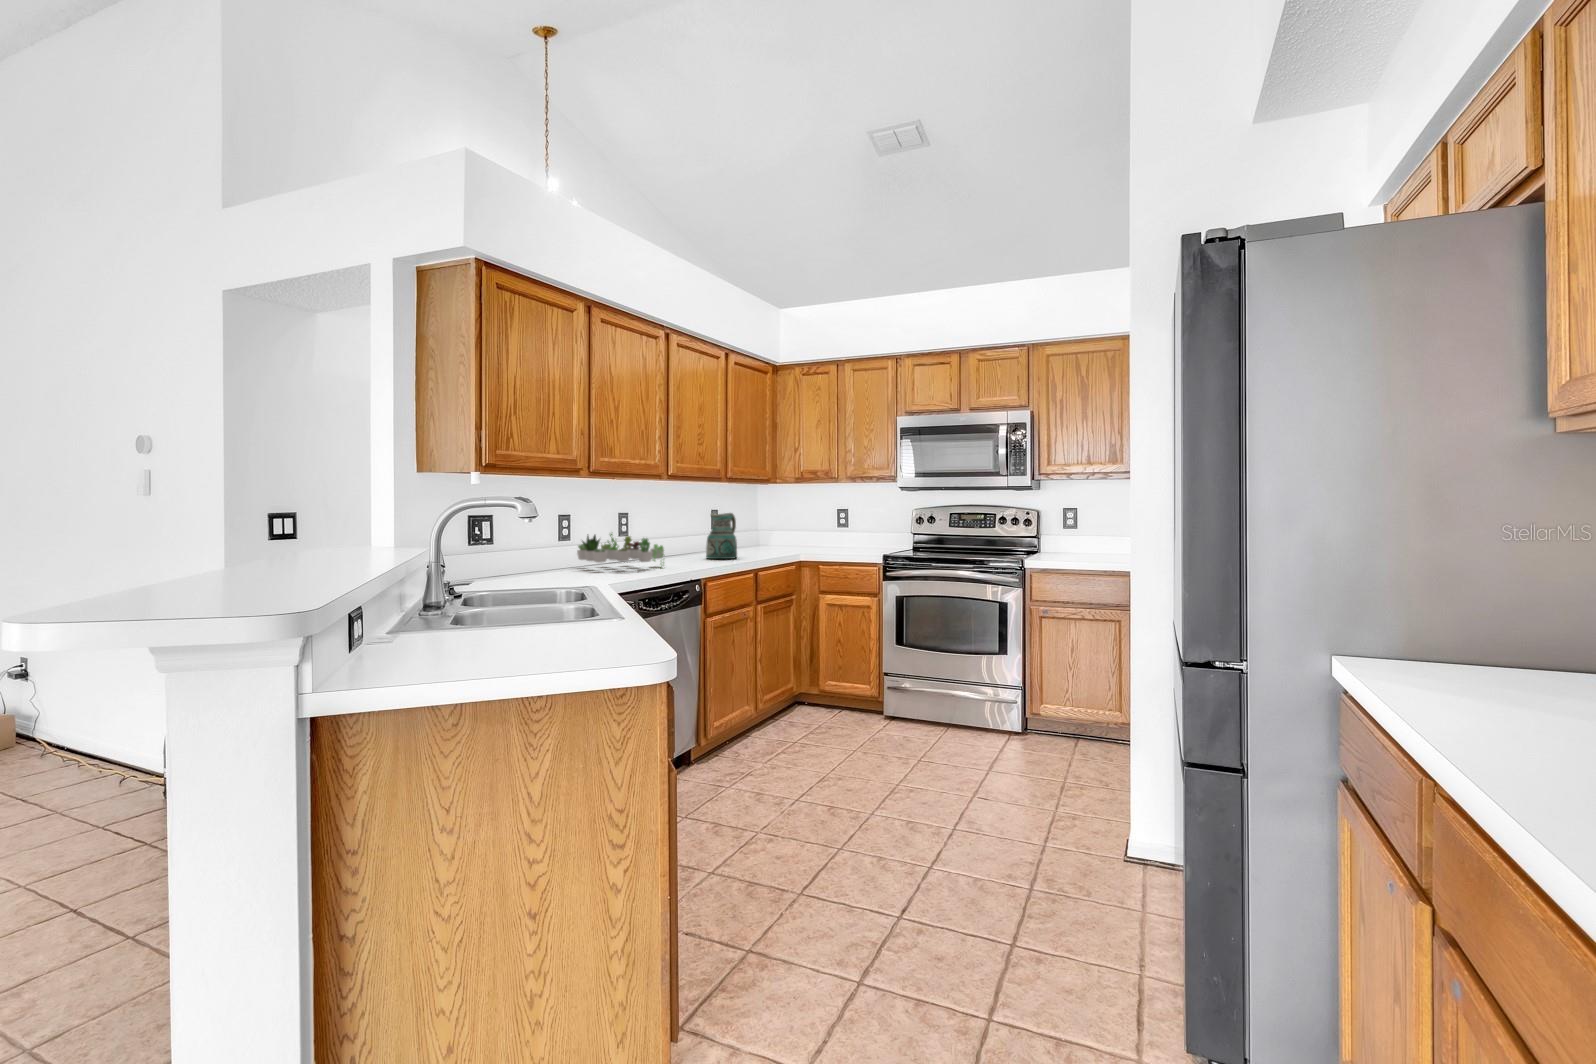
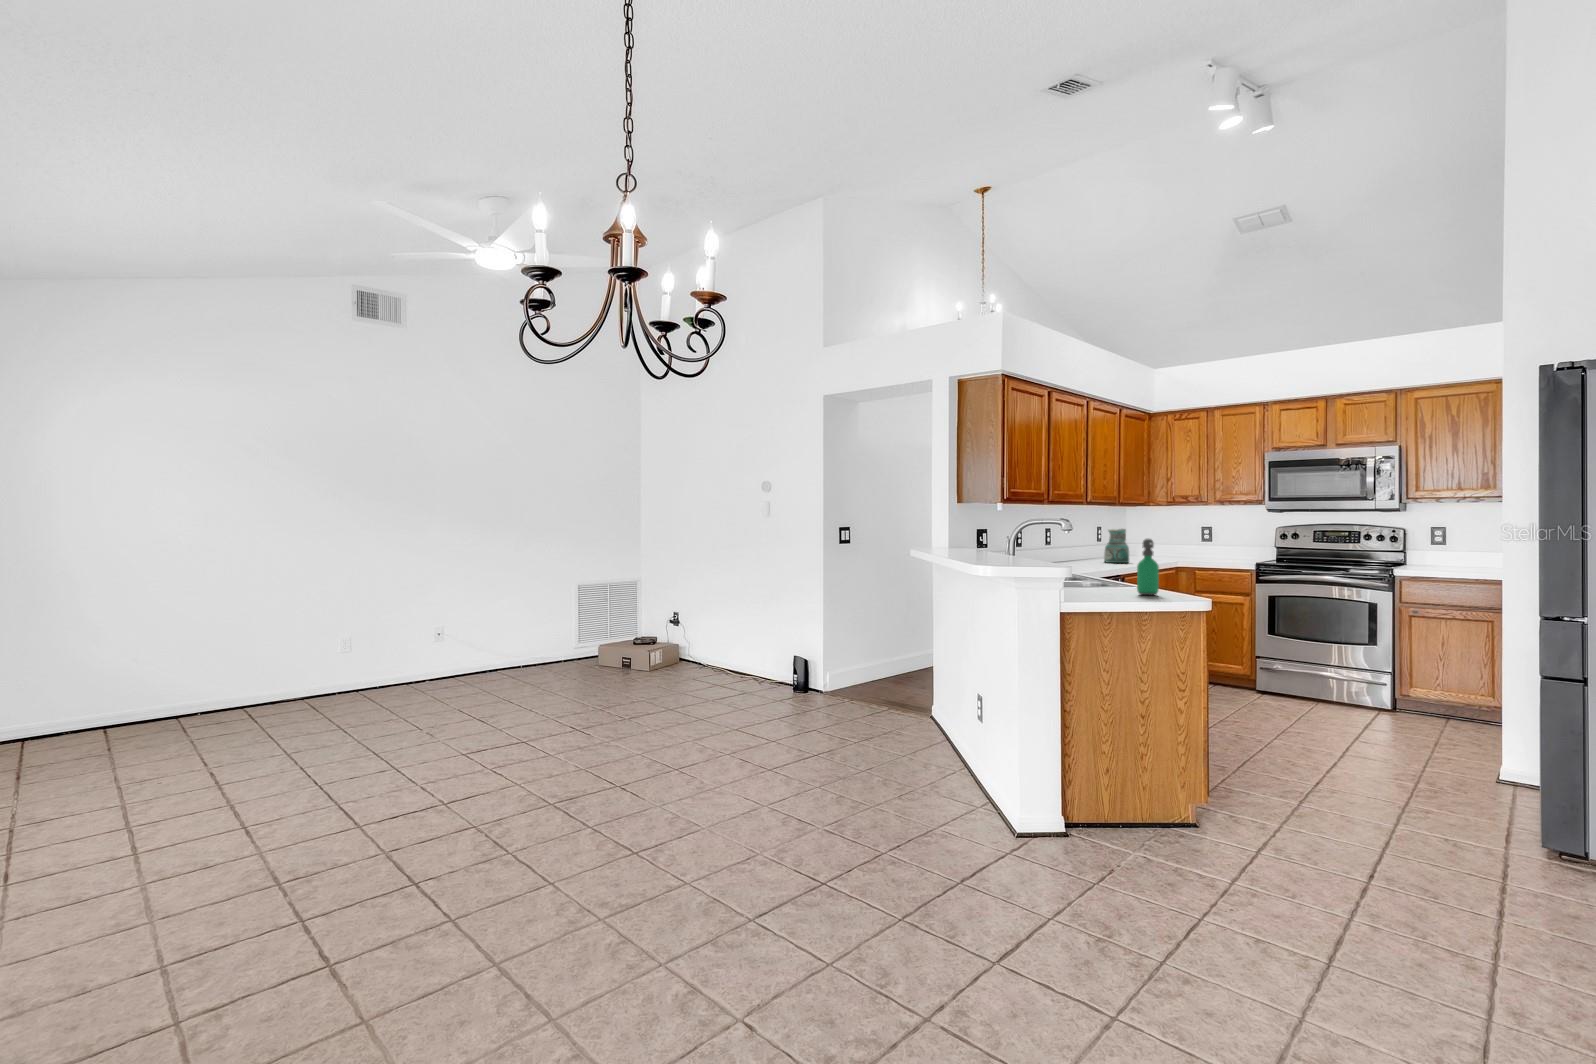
succulent plant: present [577,534,664,566] -> none [1024,539,1088,567]
soap dispenser: none [543,536,585,653] -> present [1137,539,1159,595]

